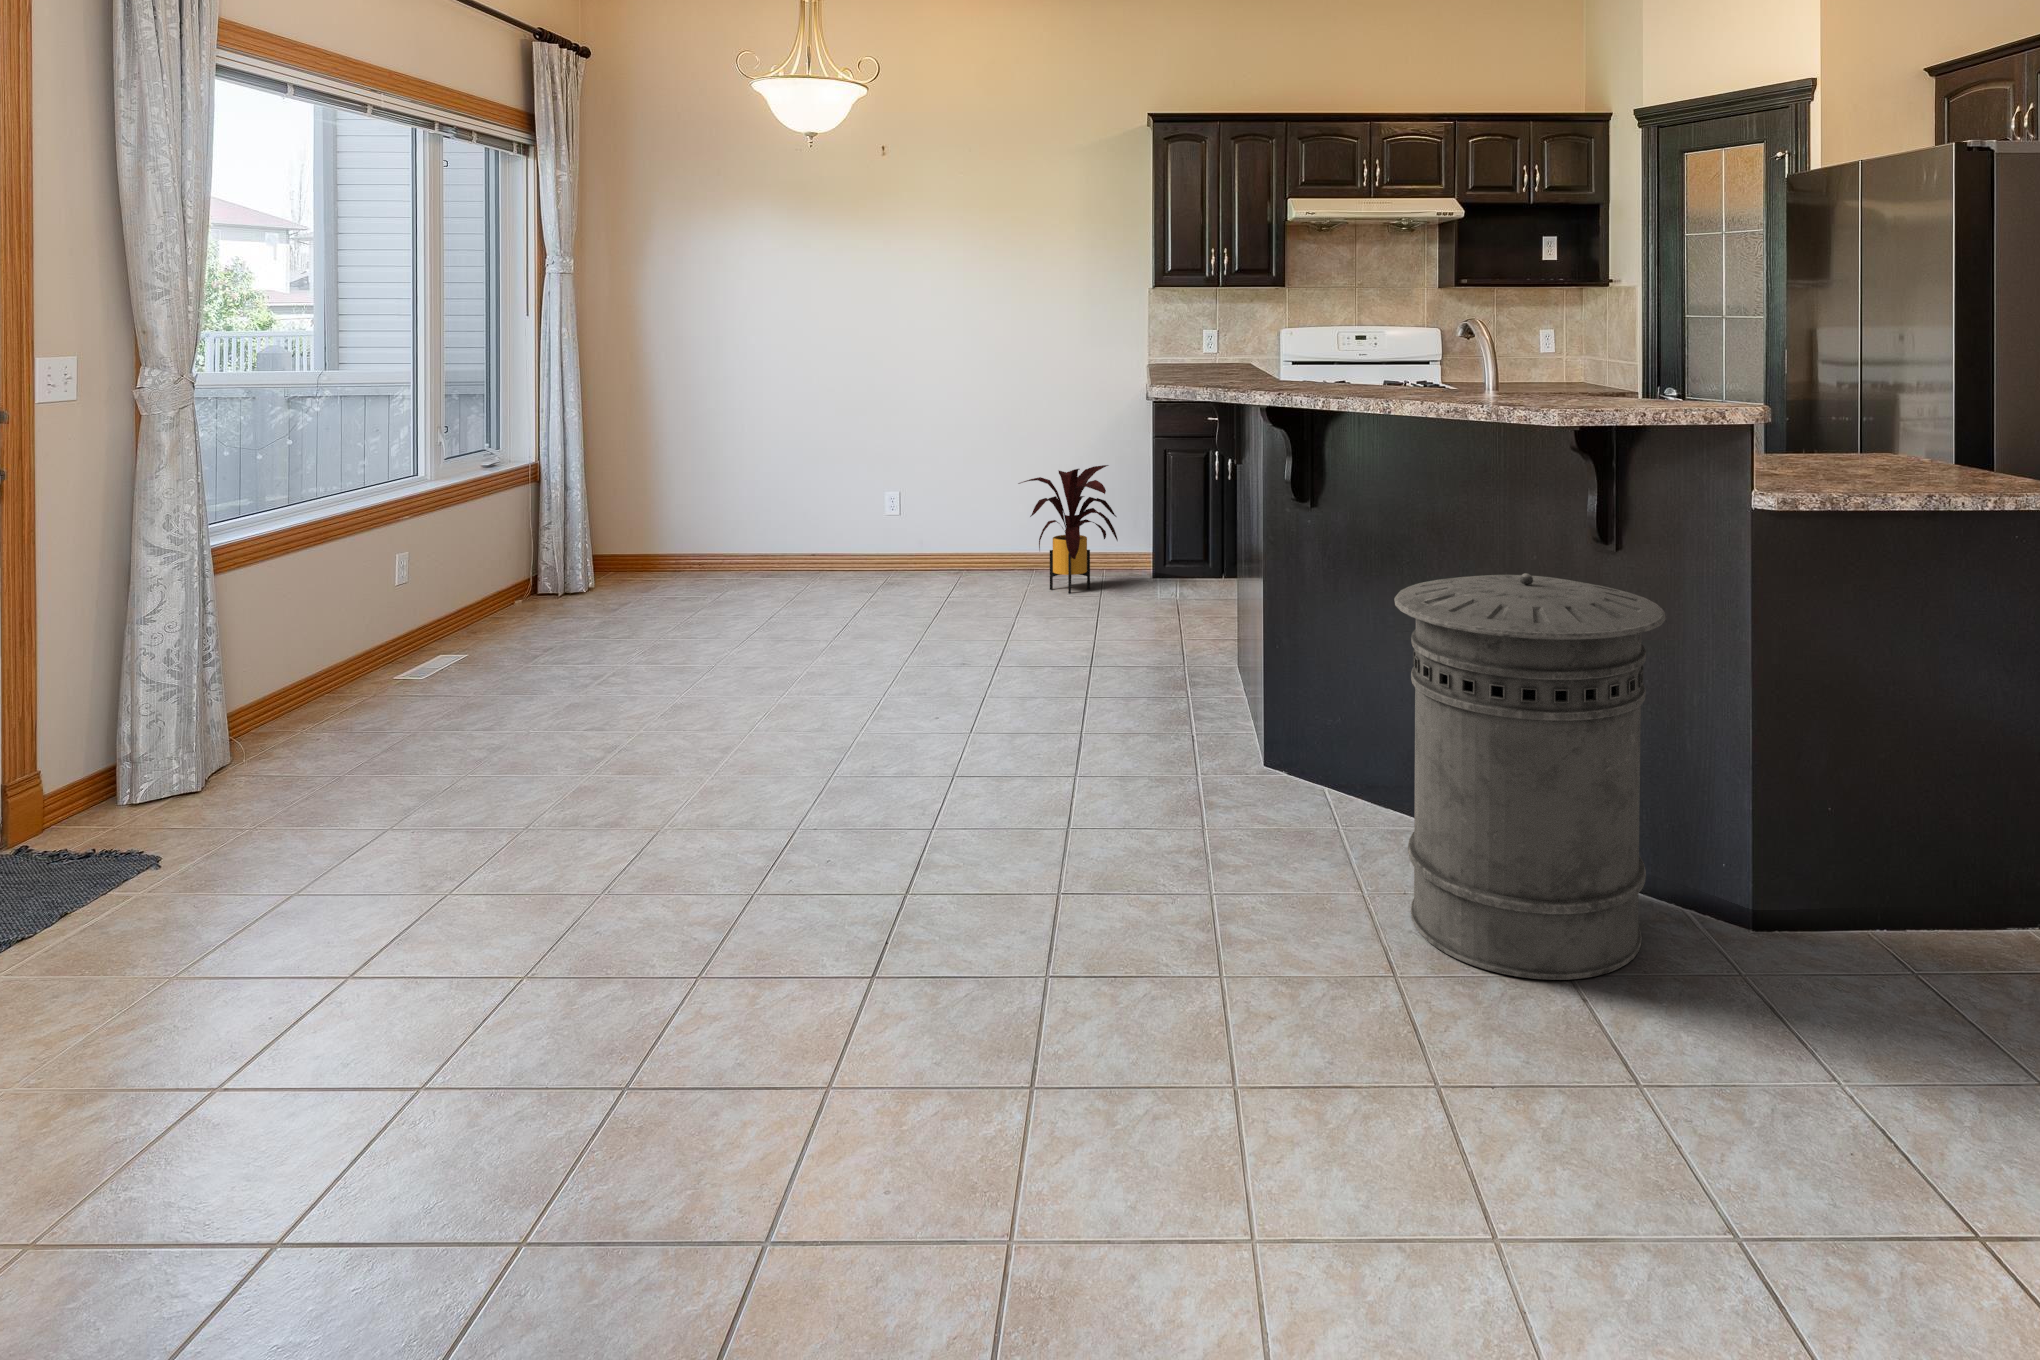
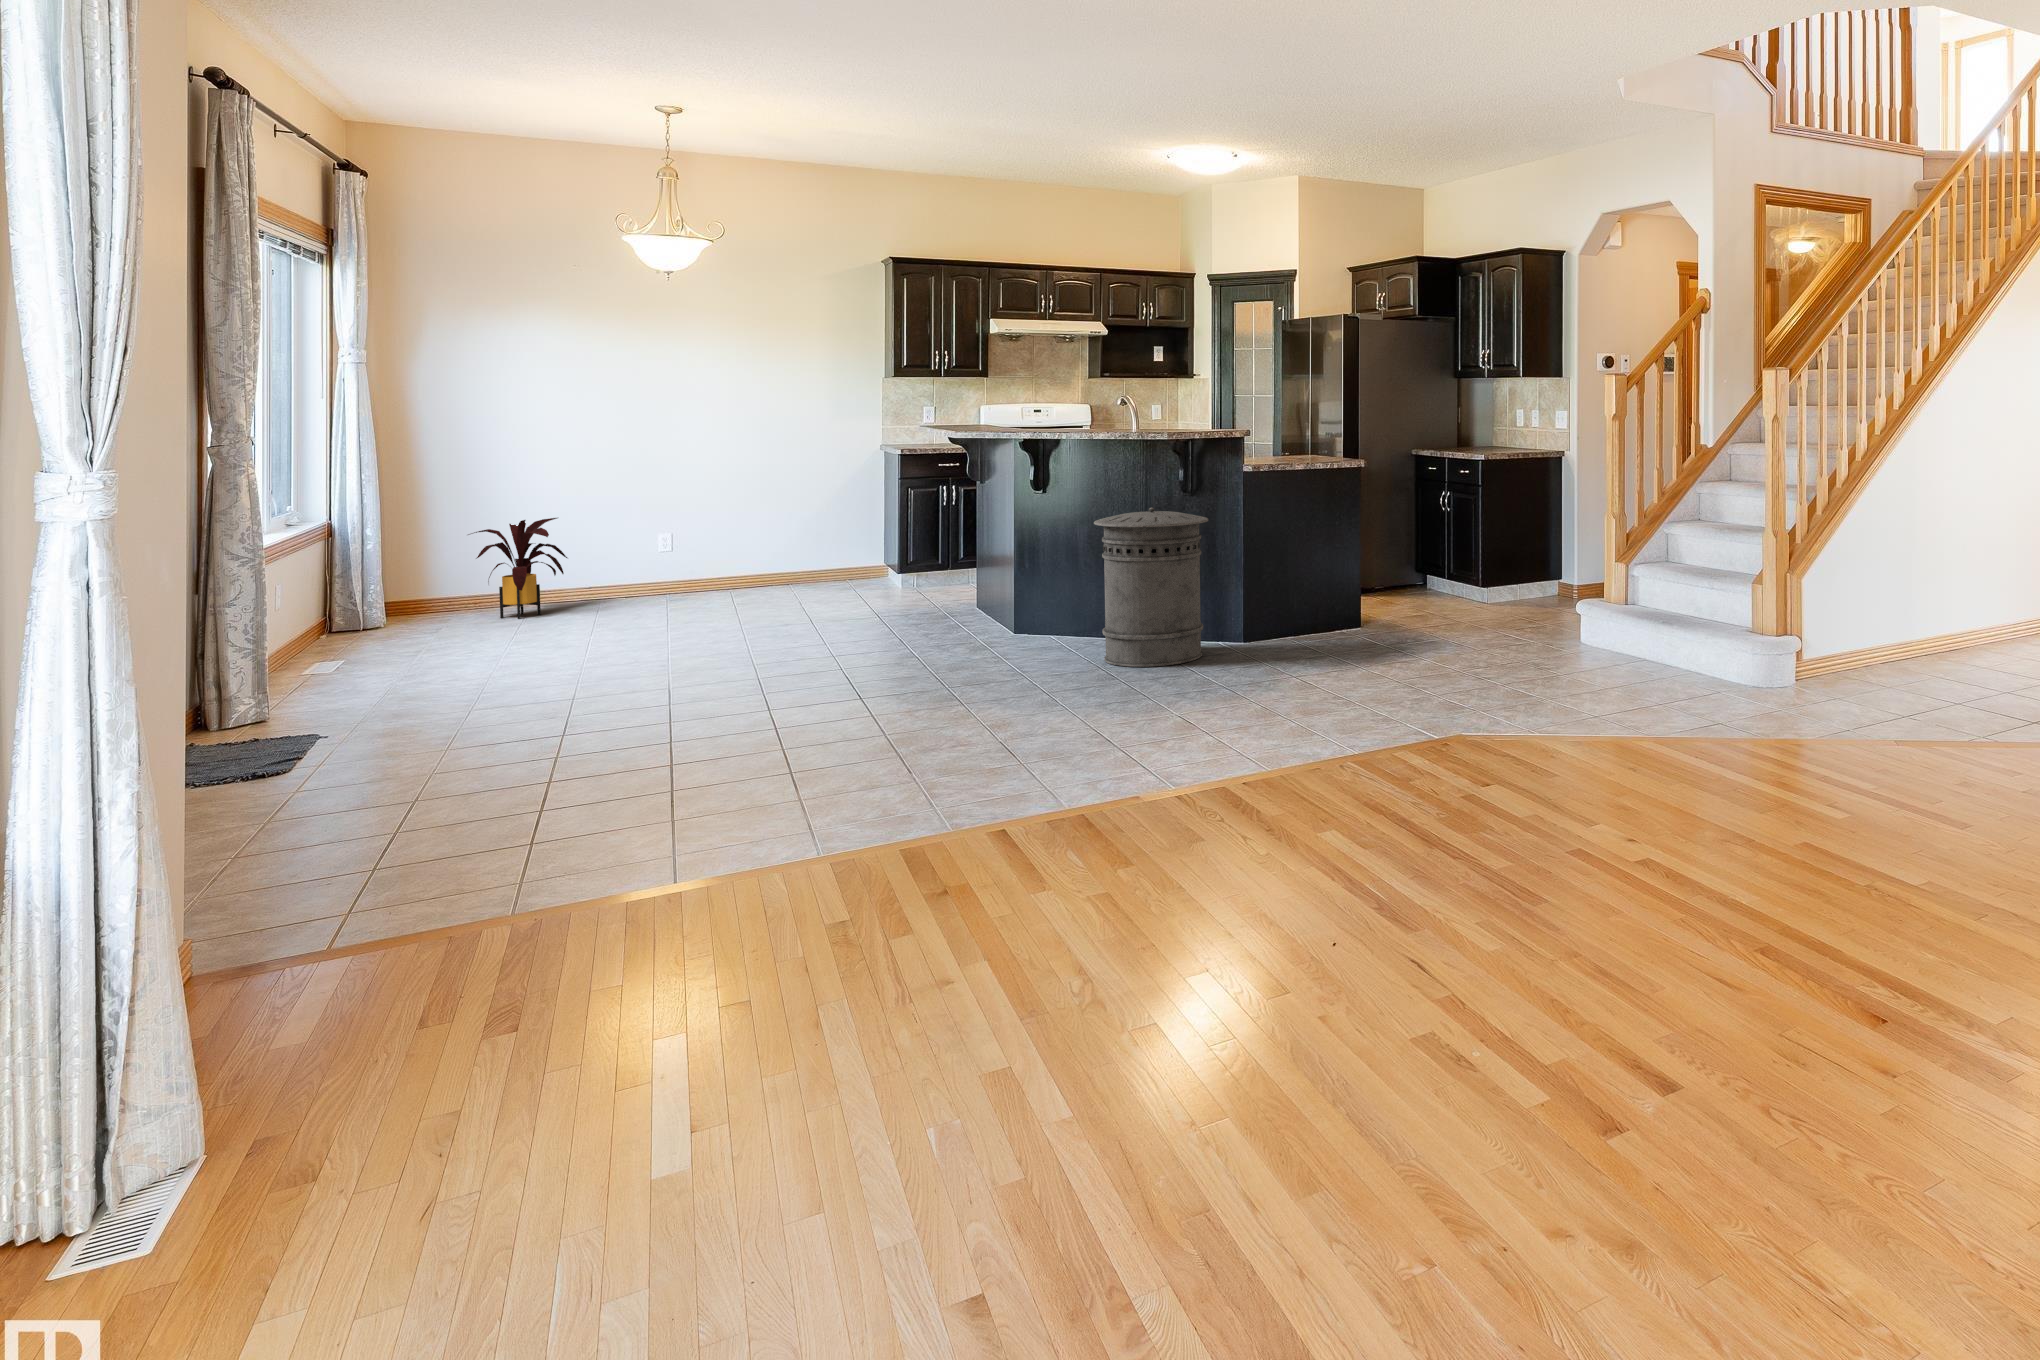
house plant: present [1018,465,1118,593] -> present [468,518,567,619]

